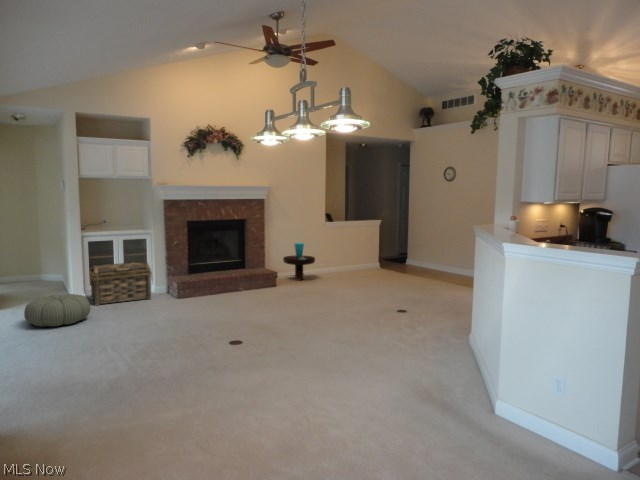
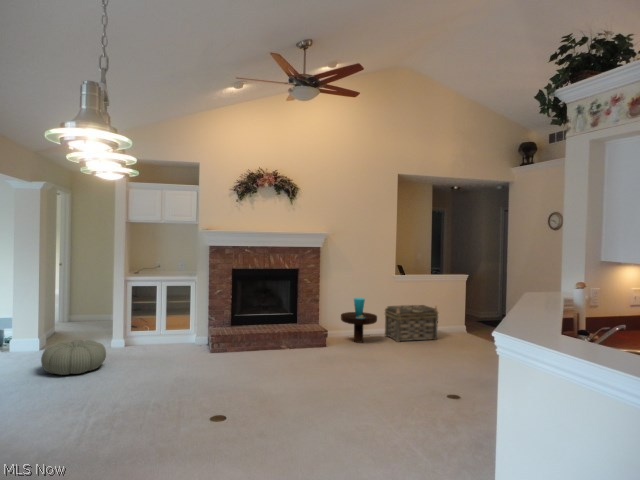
basket: present [90,262,152,306] -> present [385,305,438,342]

